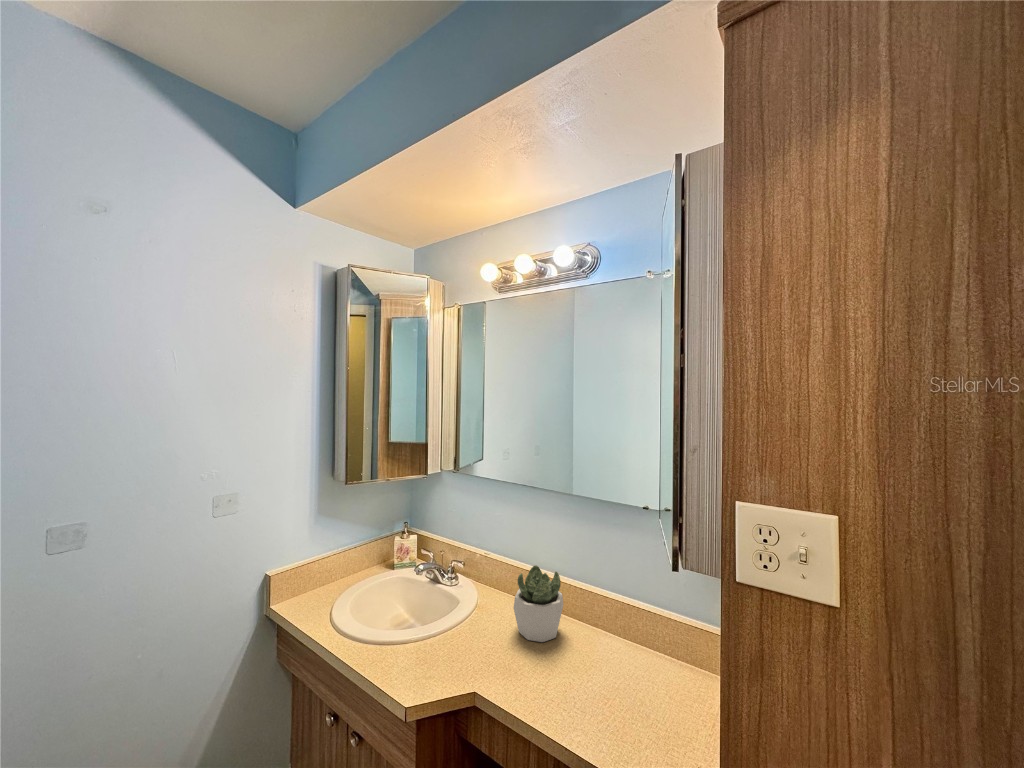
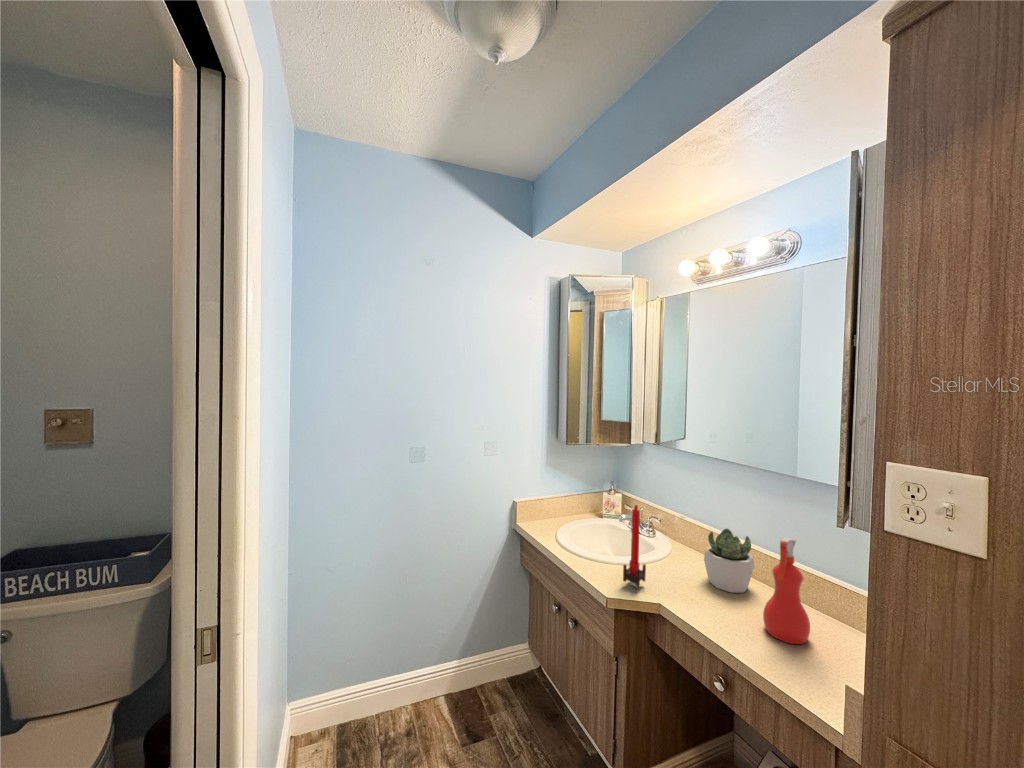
candle: none [421,561,450,670] -> present [623,505,646,587]
spray bottle: none [581,573,626,699] -> present [763,538,810,644]

